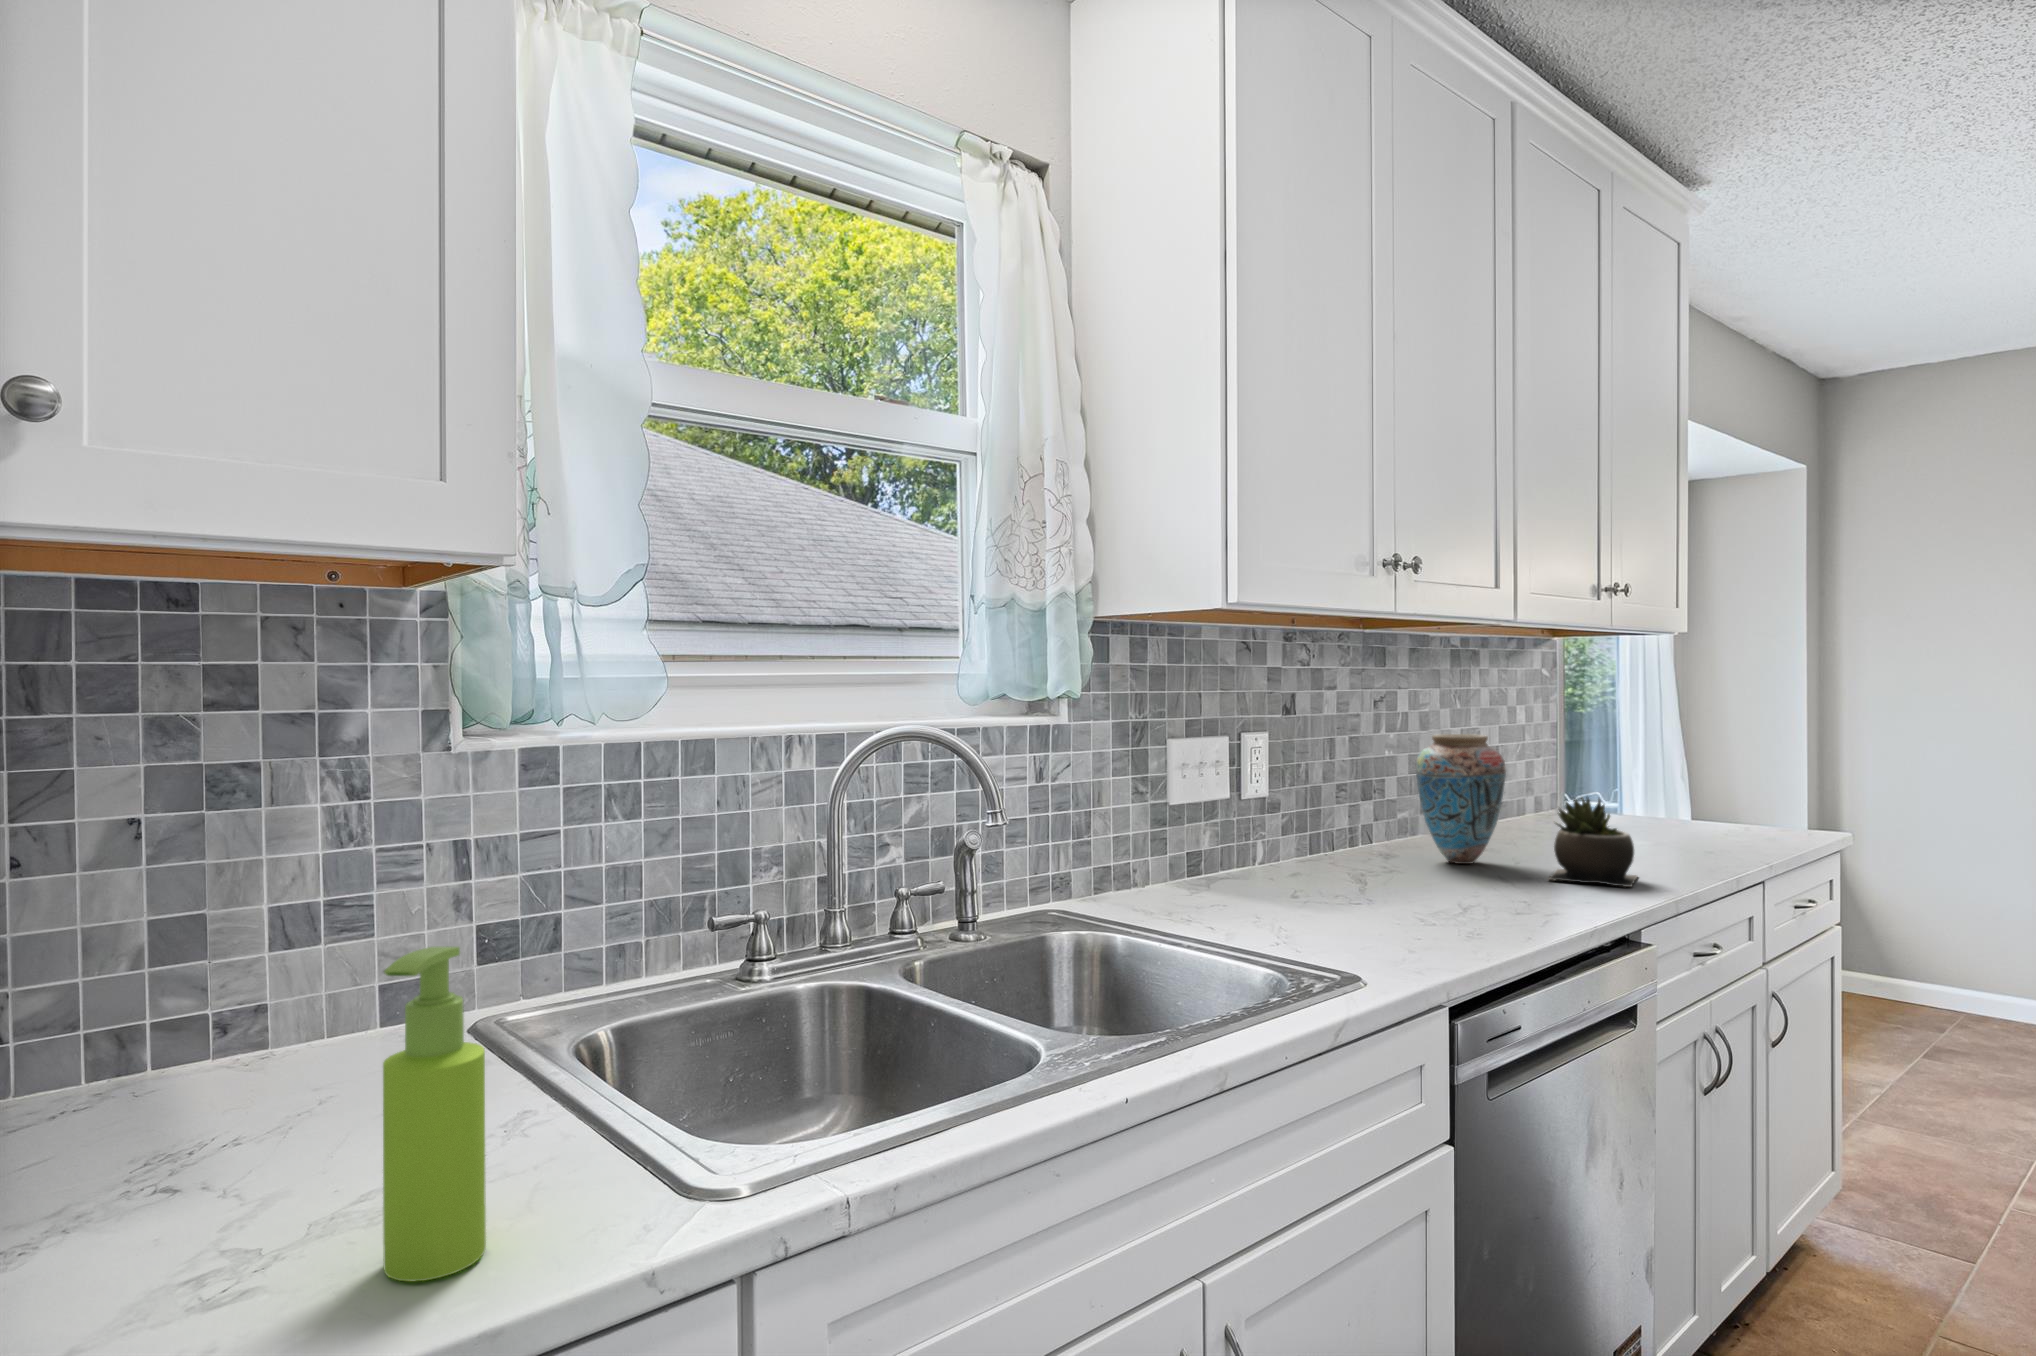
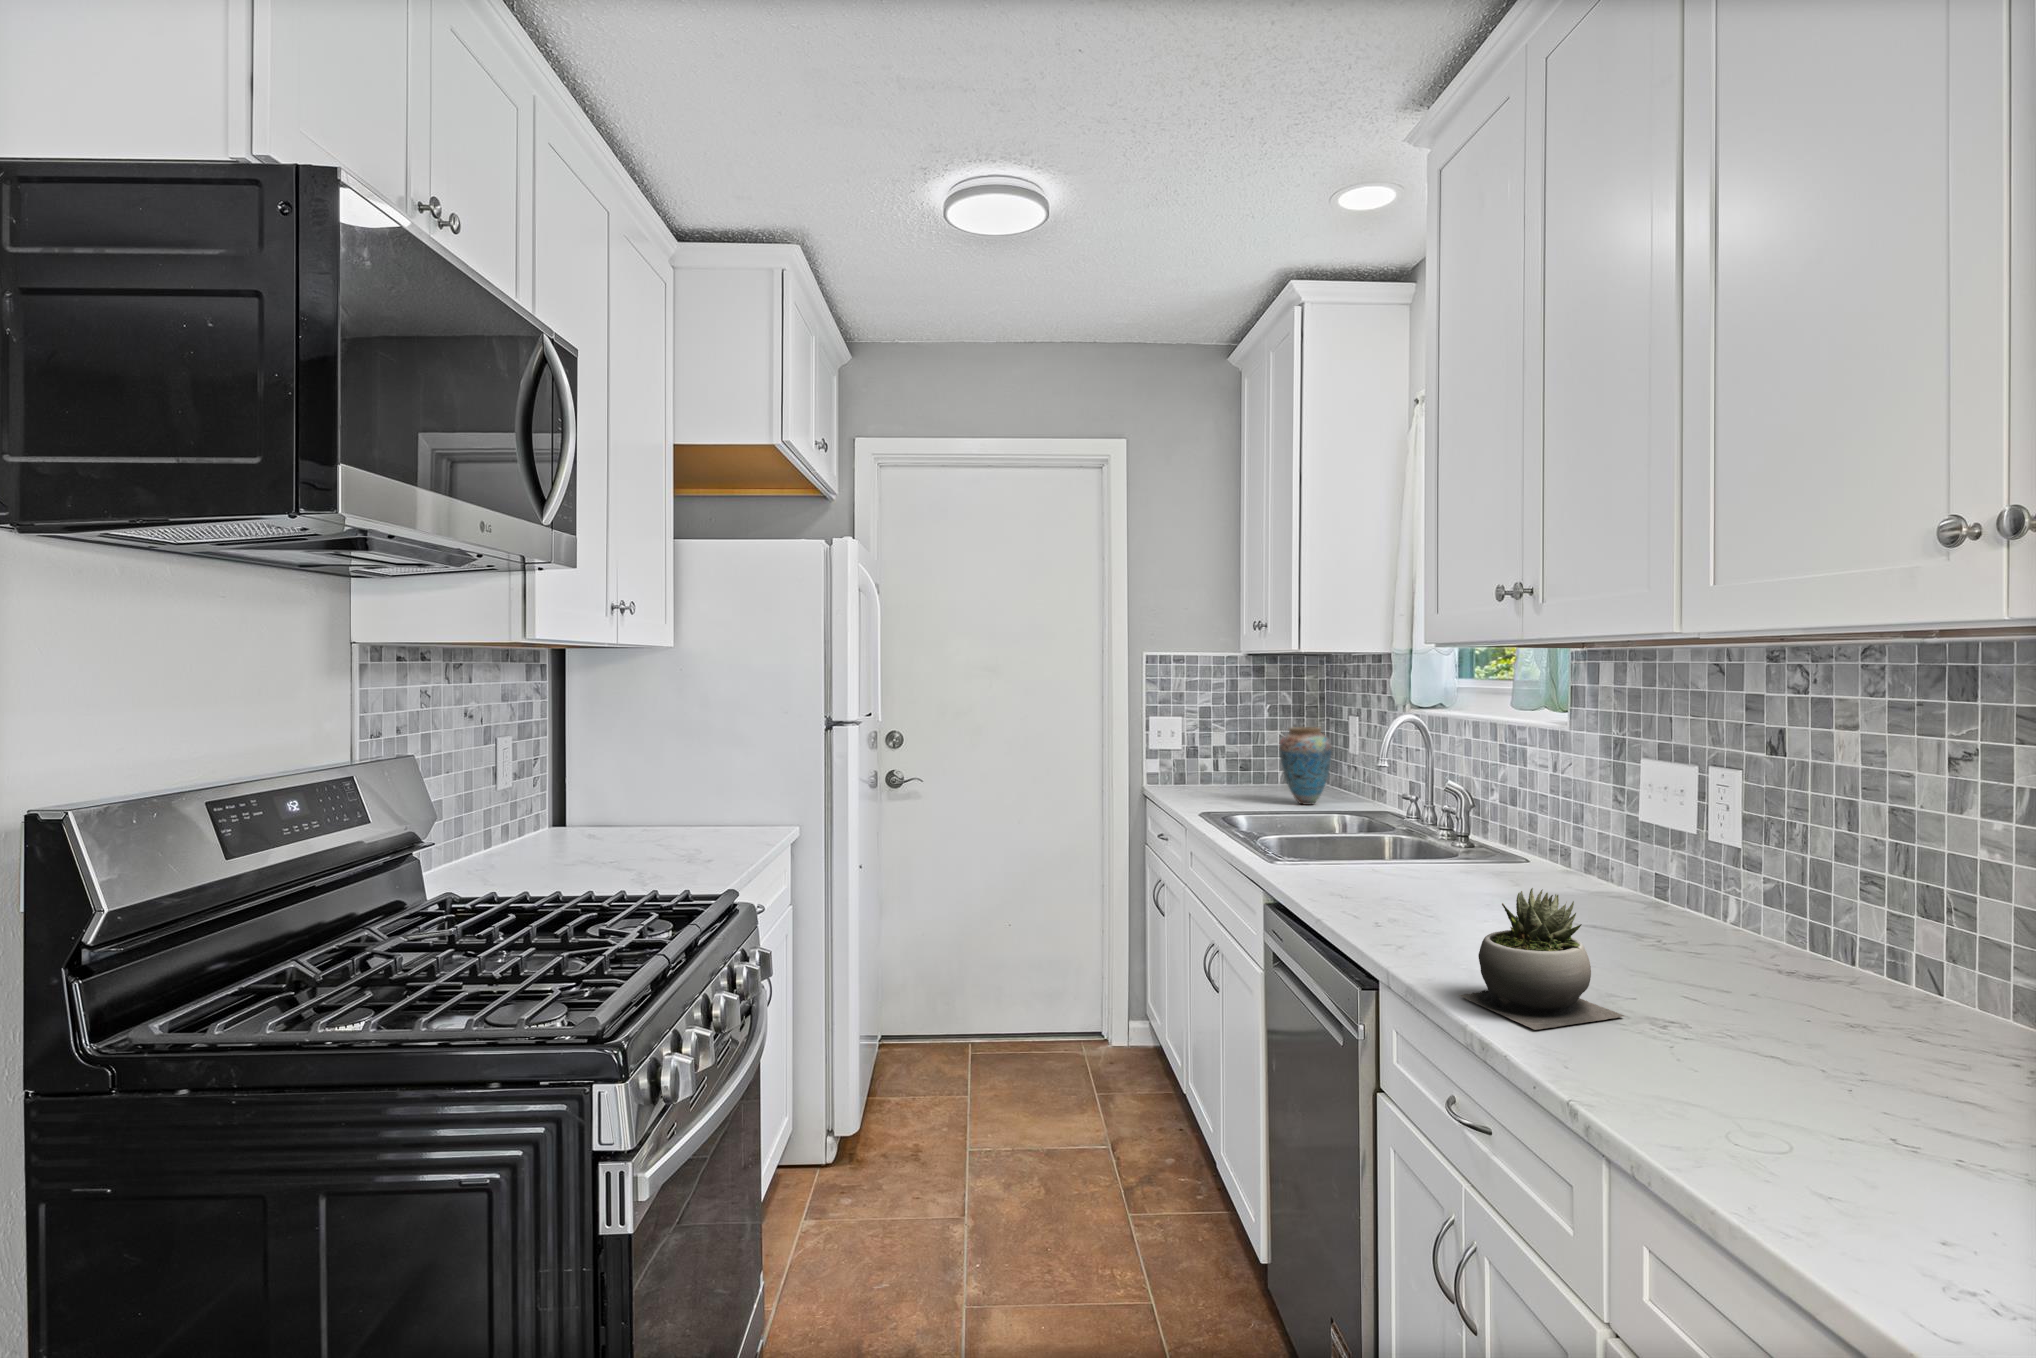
vase: present [1416,734,1506,864] -> present [1279,727,1332,805]
soap dispenser: present [383,947,486,1282] -> none [1212,747,1235,810]

